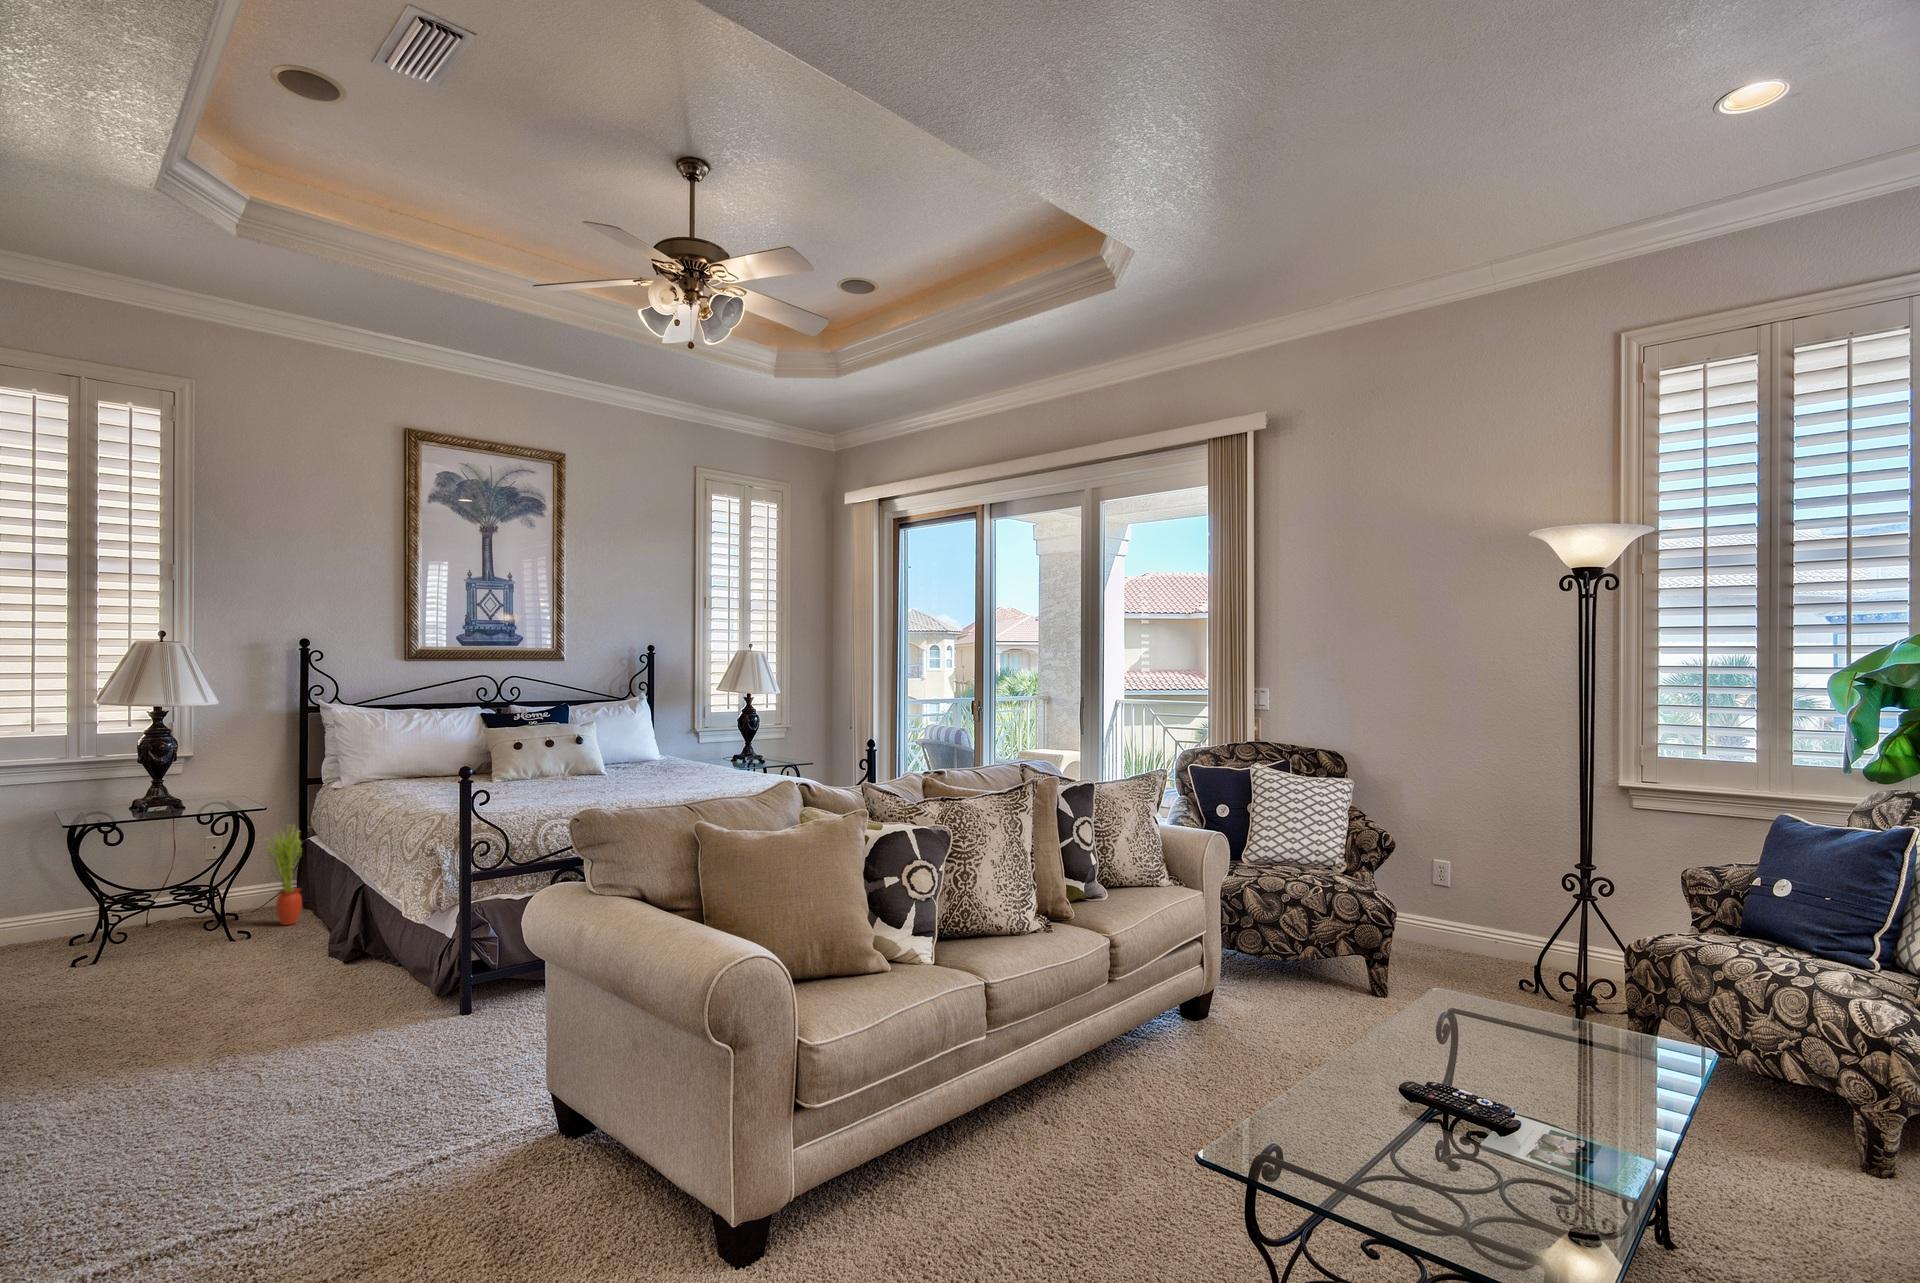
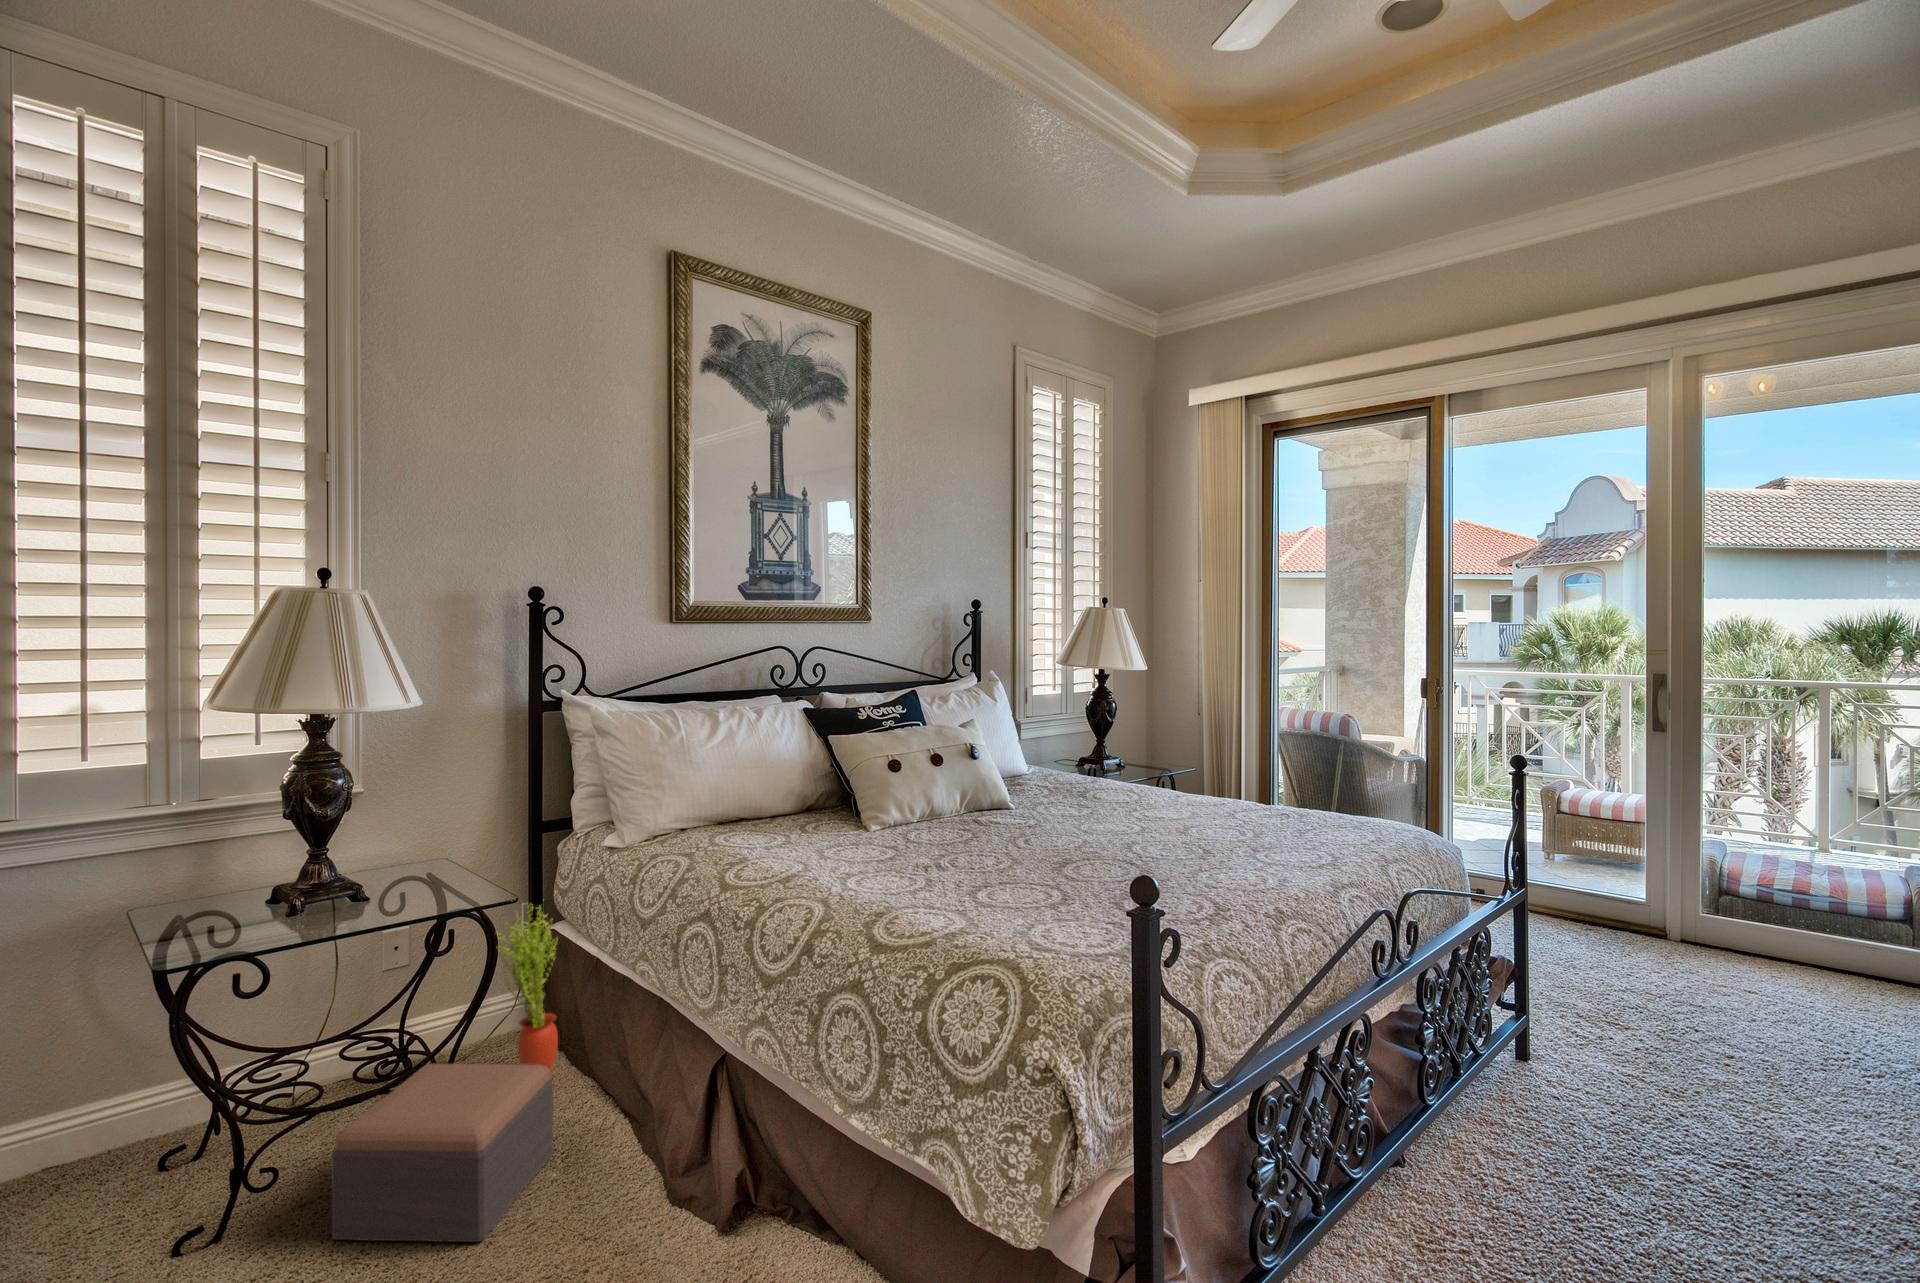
footstool: none [150,895,279,966] -> present [331,1064,553,1242]

